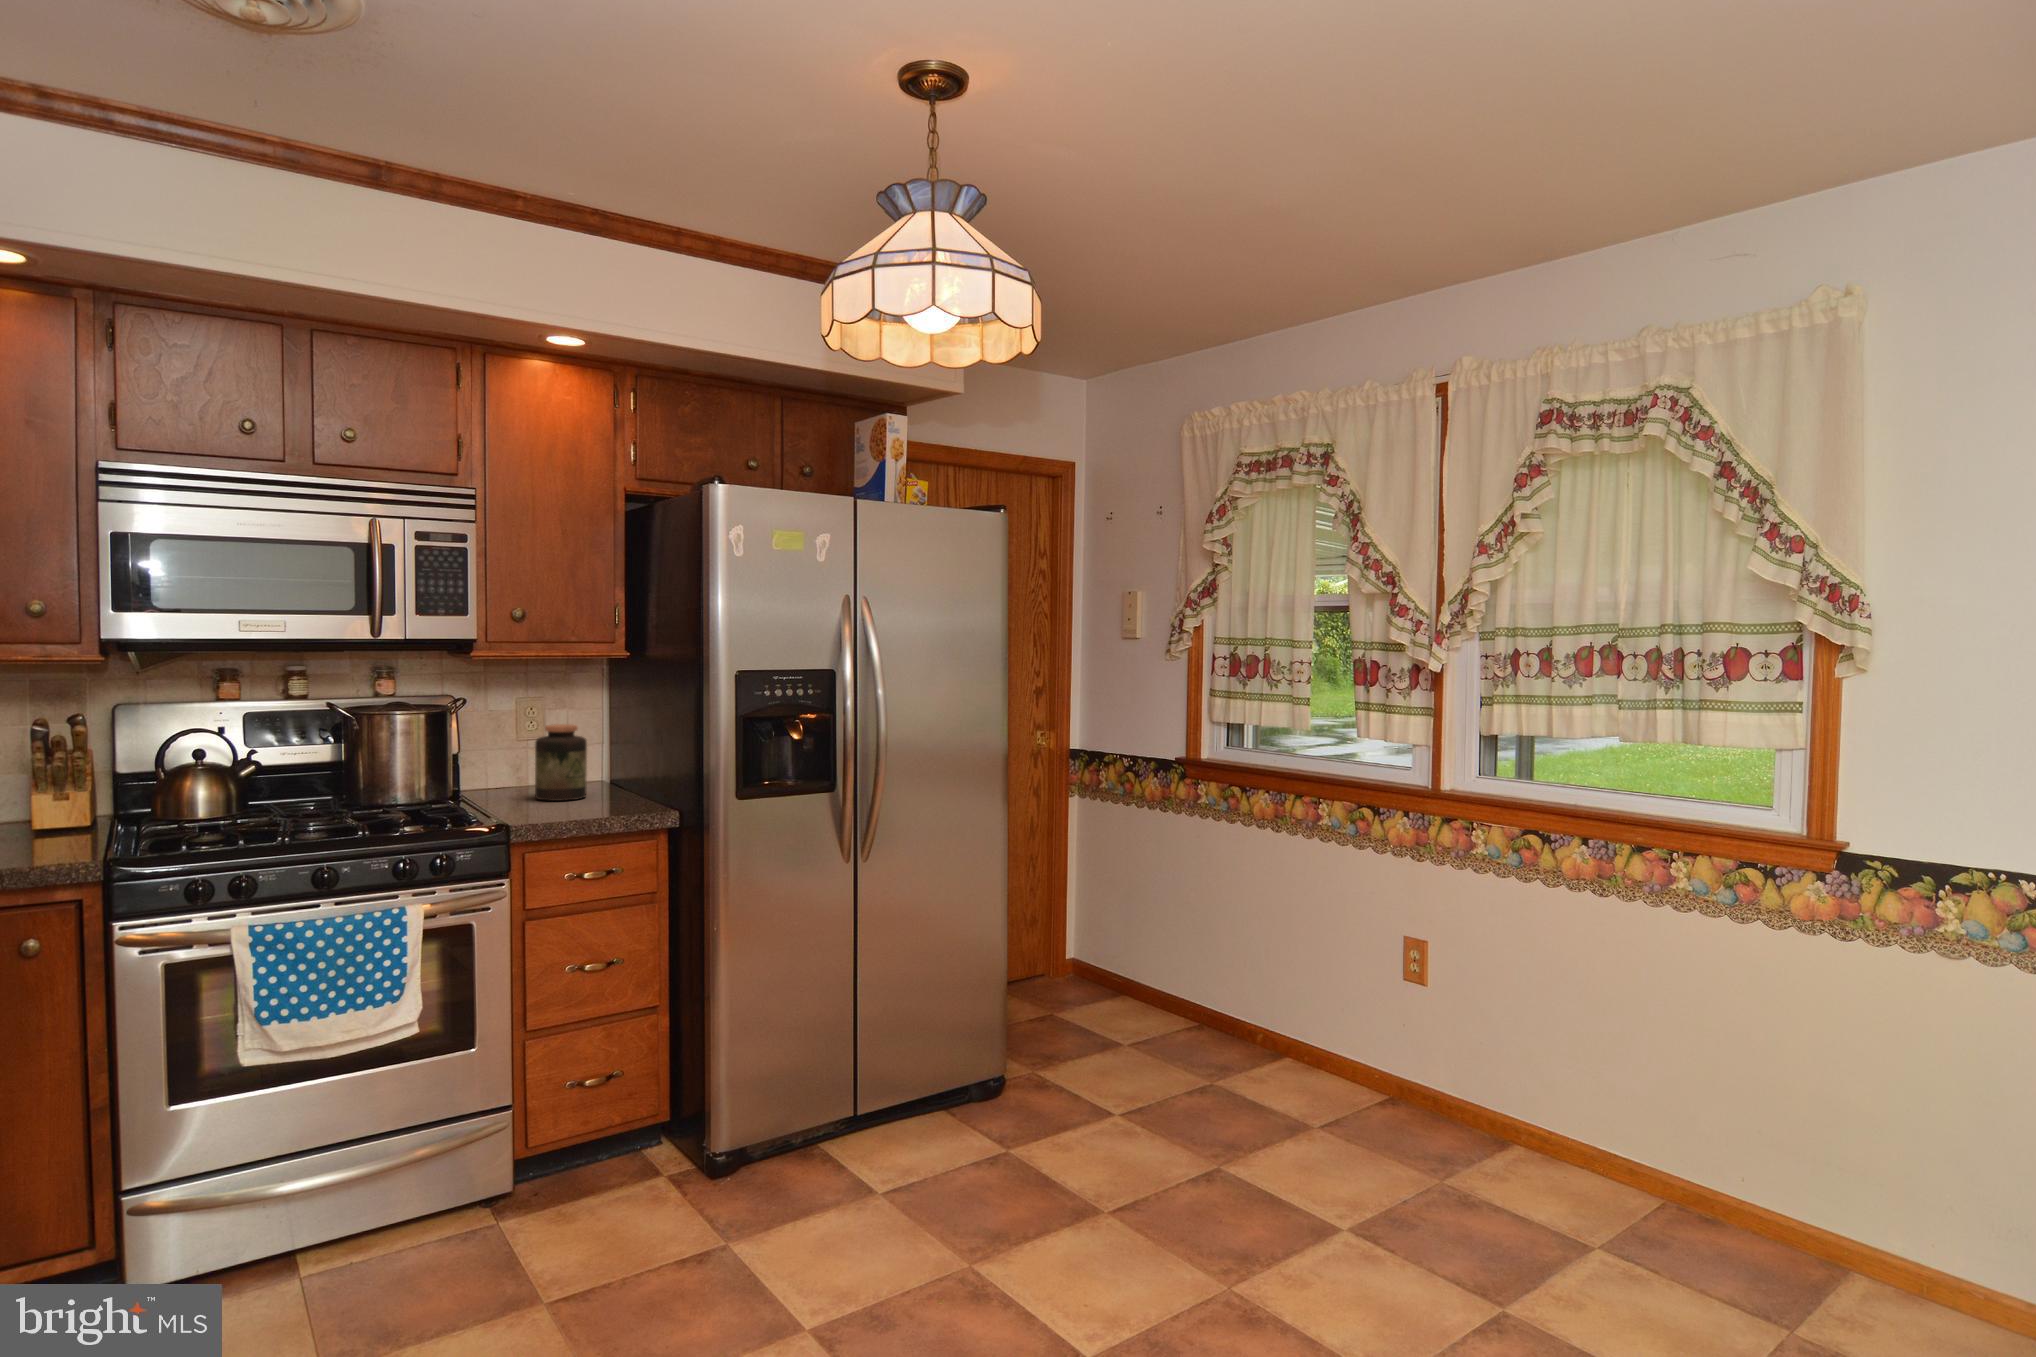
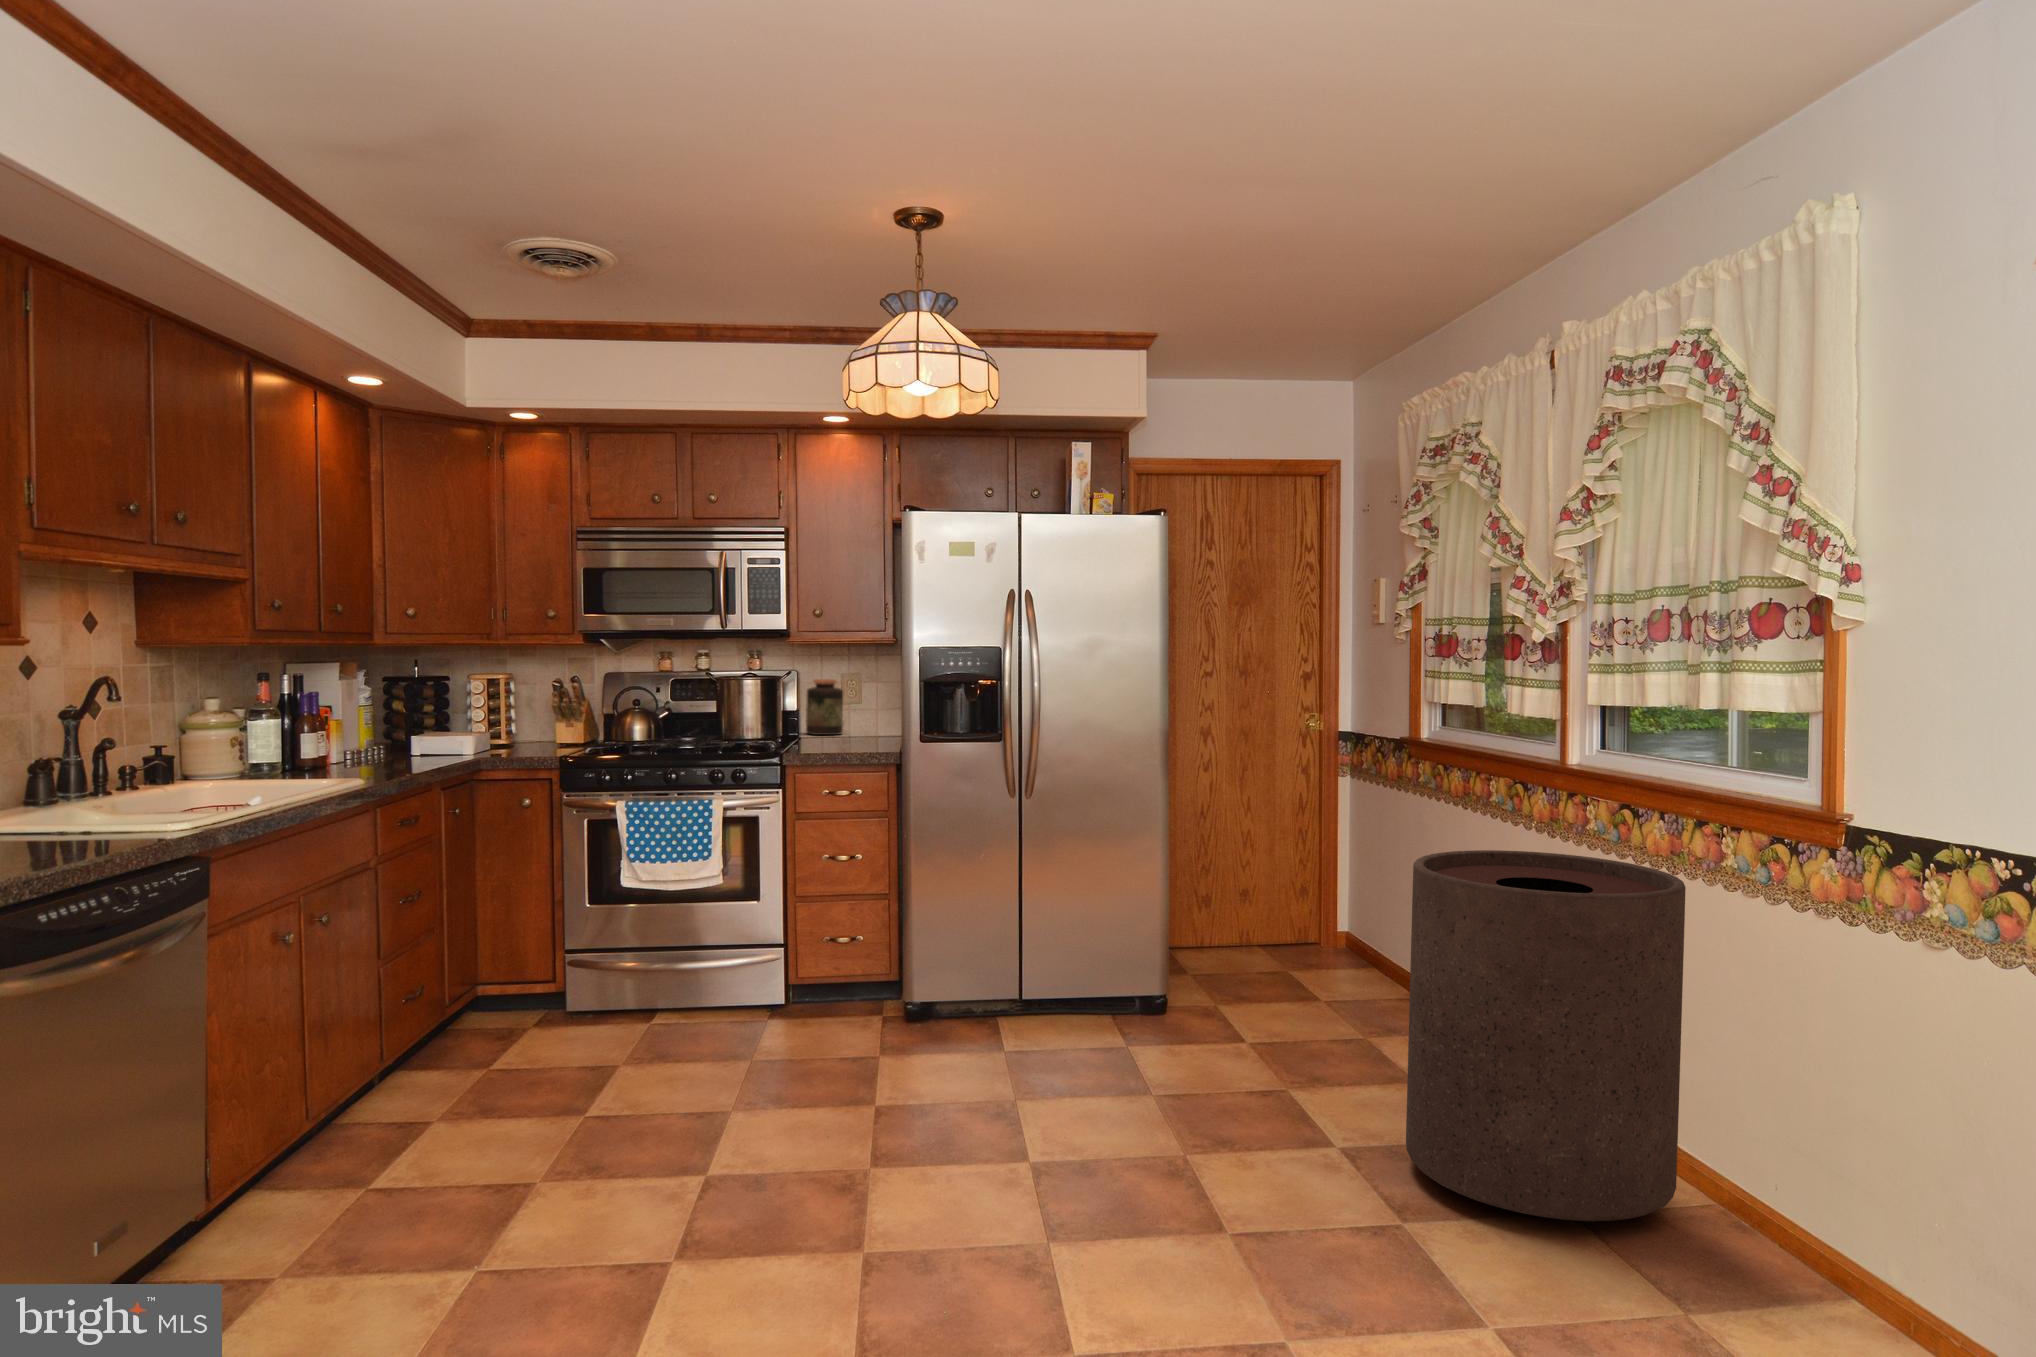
trash can: none [1402,884,1679,1259] -> present [1406,850,1686,1221]

